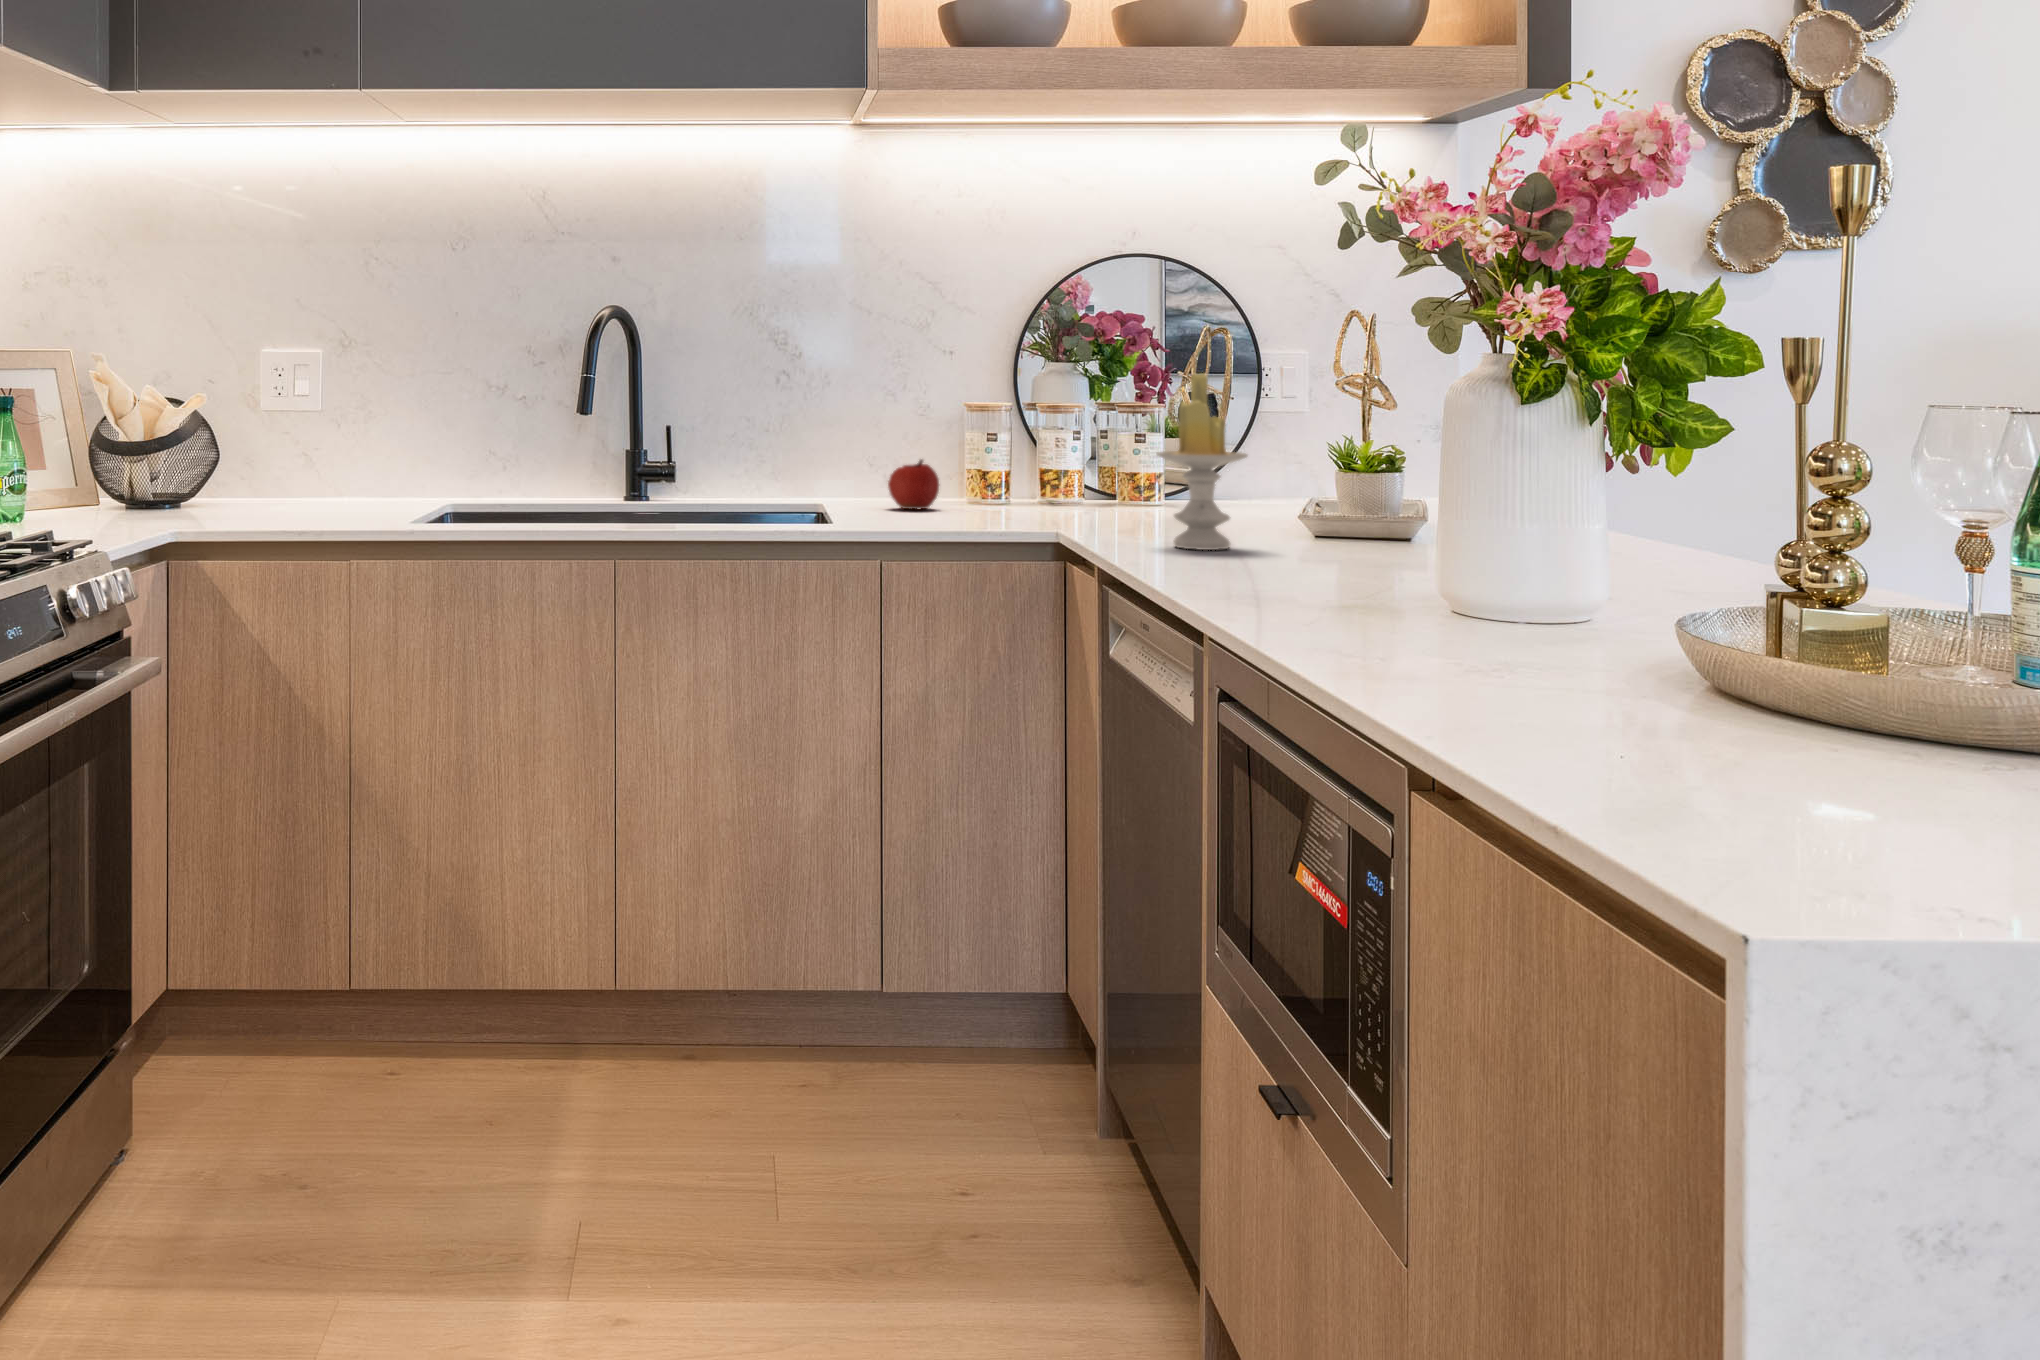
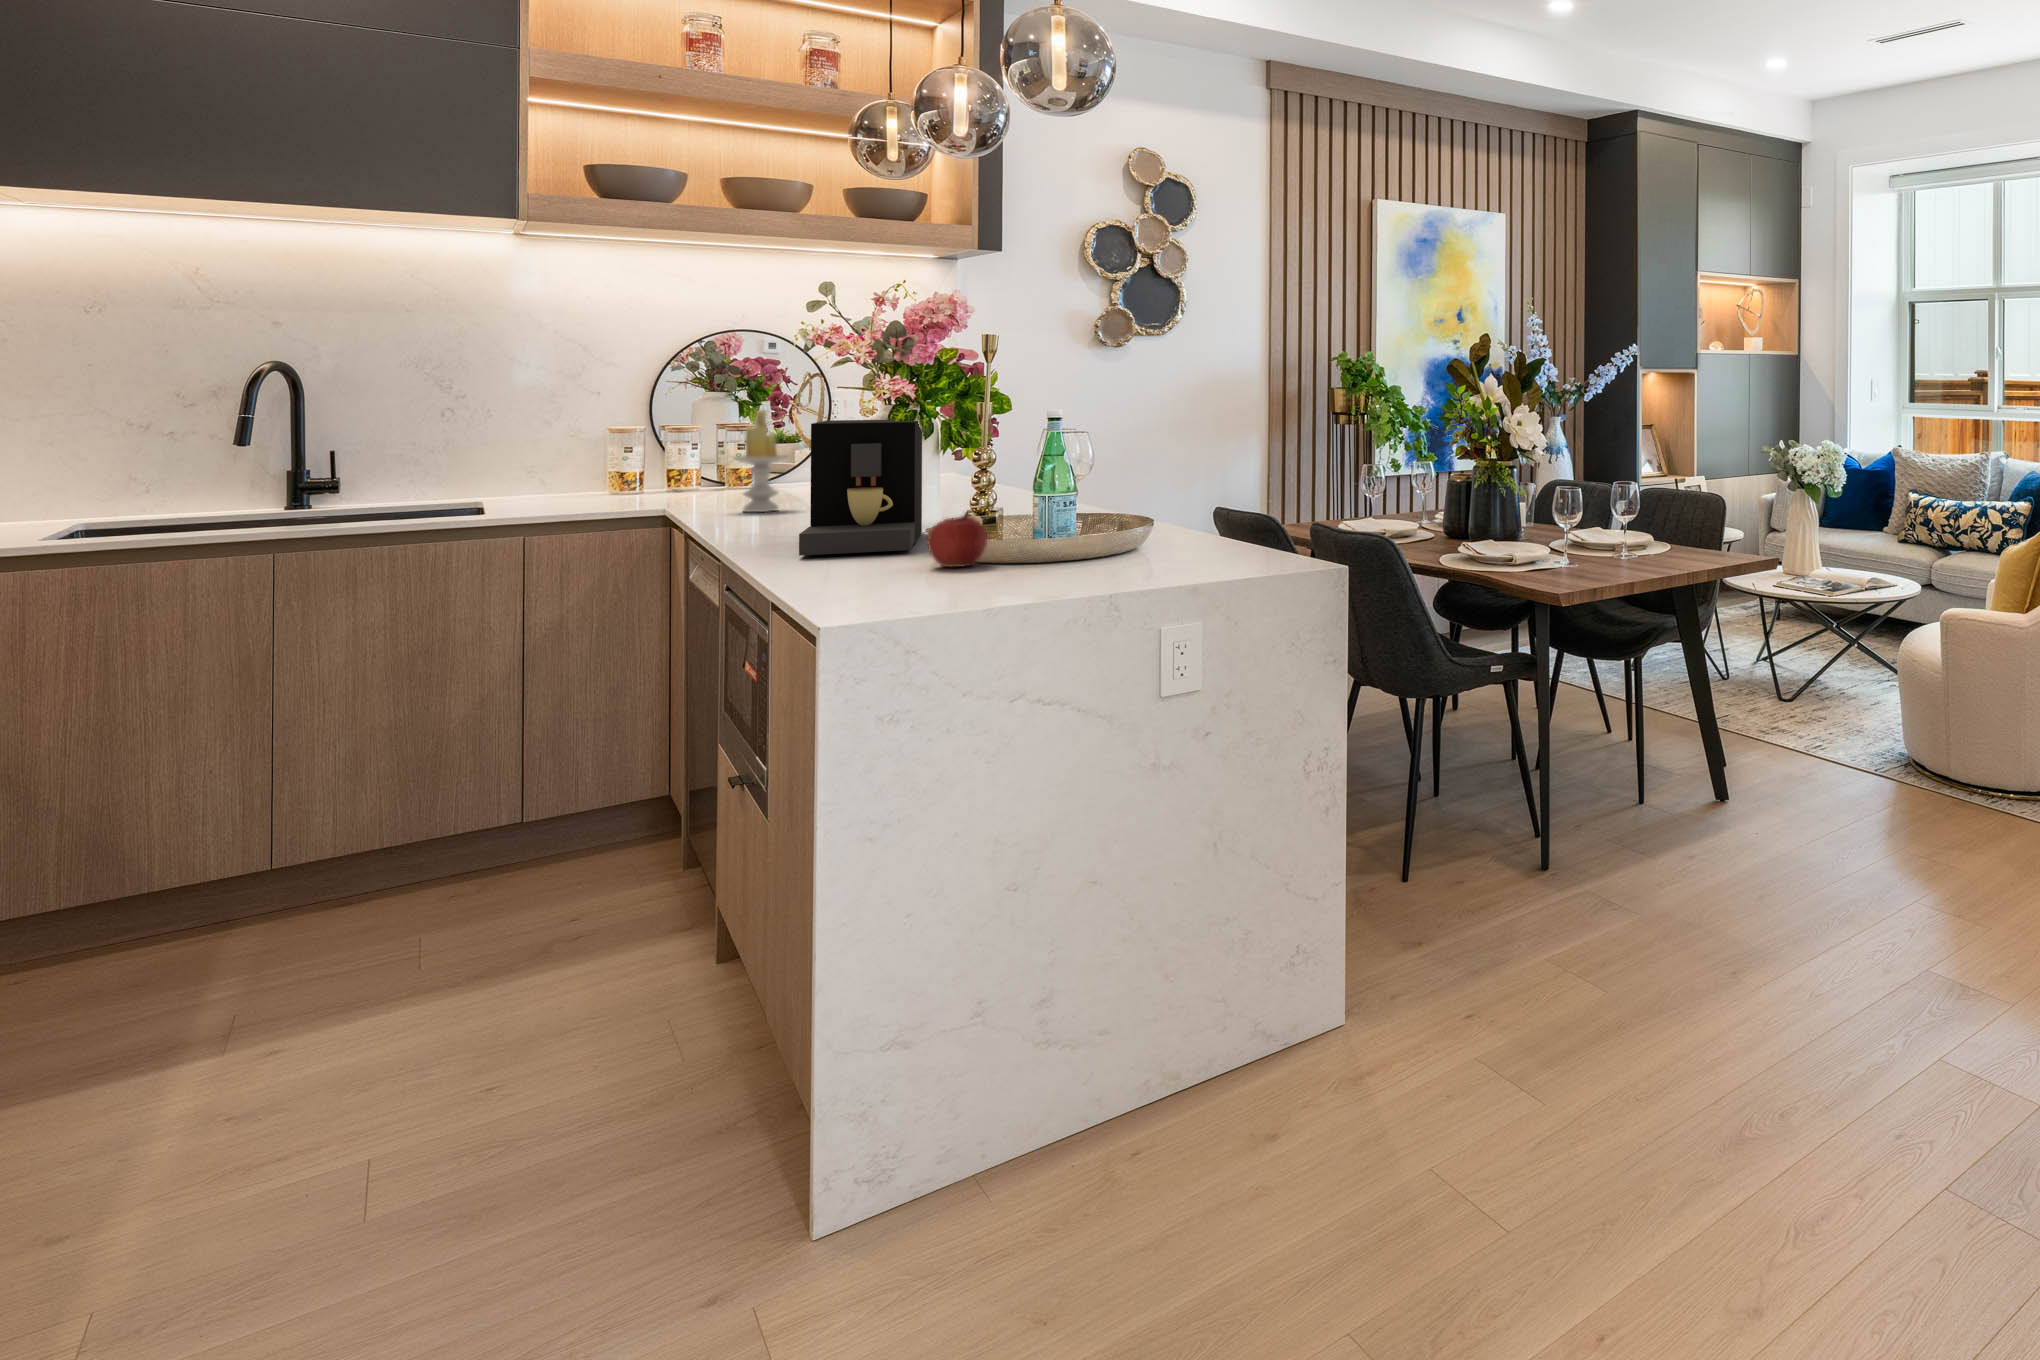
coffee maker: none [1391,387,1668,696] -> present [799,419,922,555]
apple: present [888,460,939,509] -> present [927,513,987,567]

